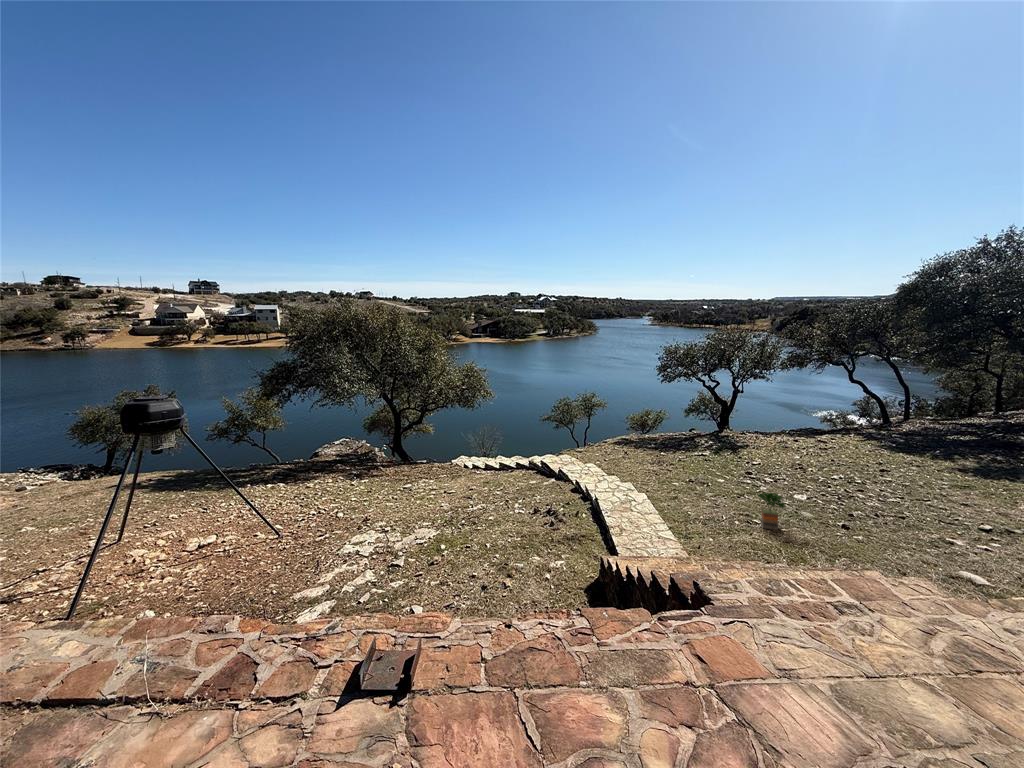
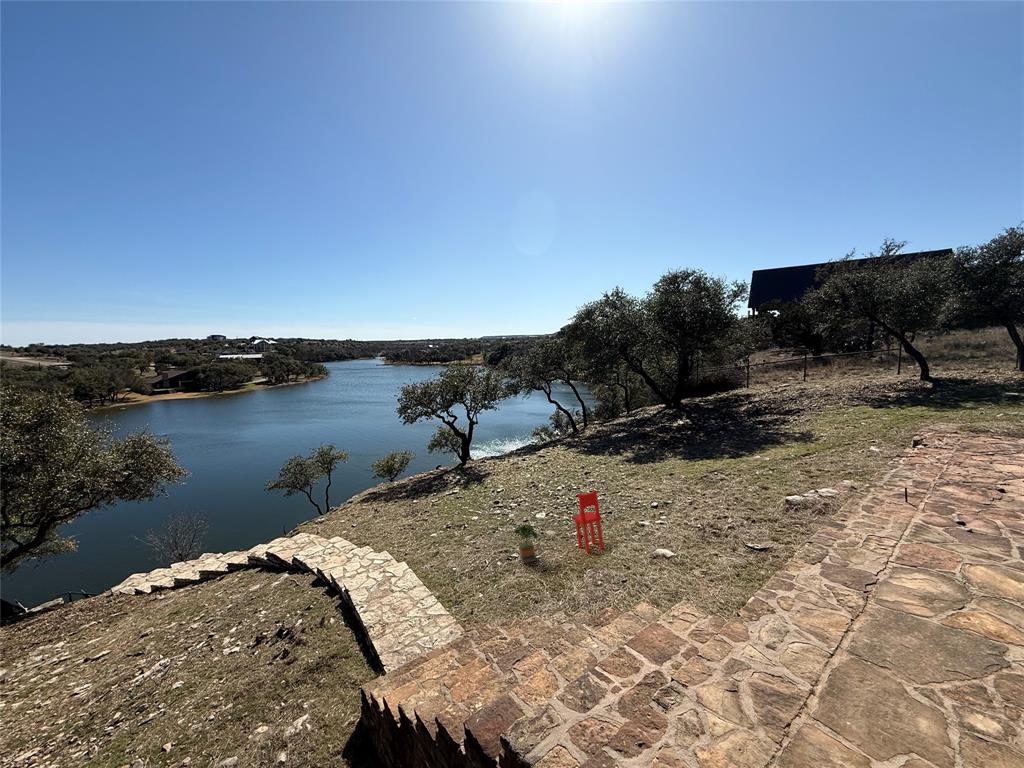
chair: none [835,476,874,544] -> present [573,490,604,553]

